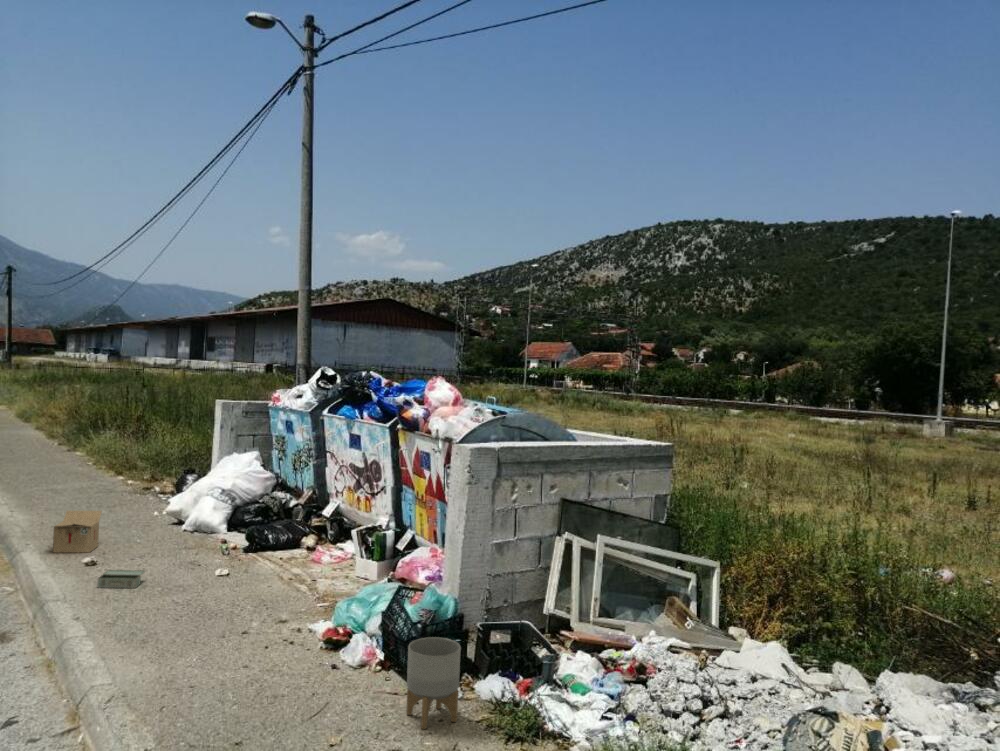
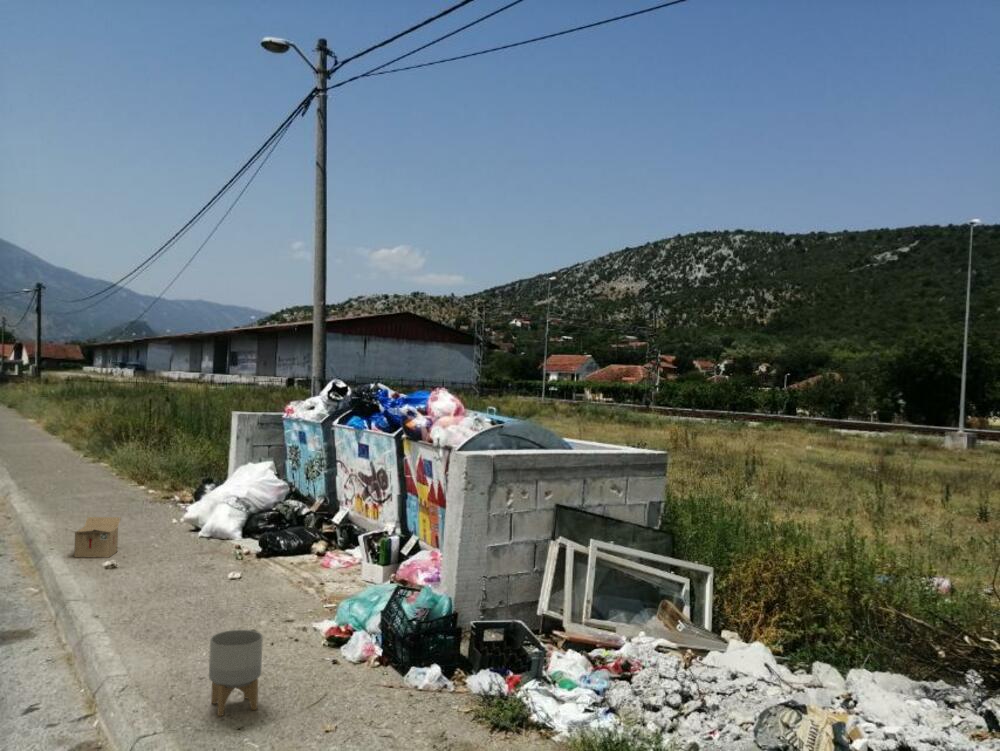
toolbox: present [97,570,144,588] -> none [115,573,161,590]
planter: present [406,637,461,729] -> present [209,629,263,716]

